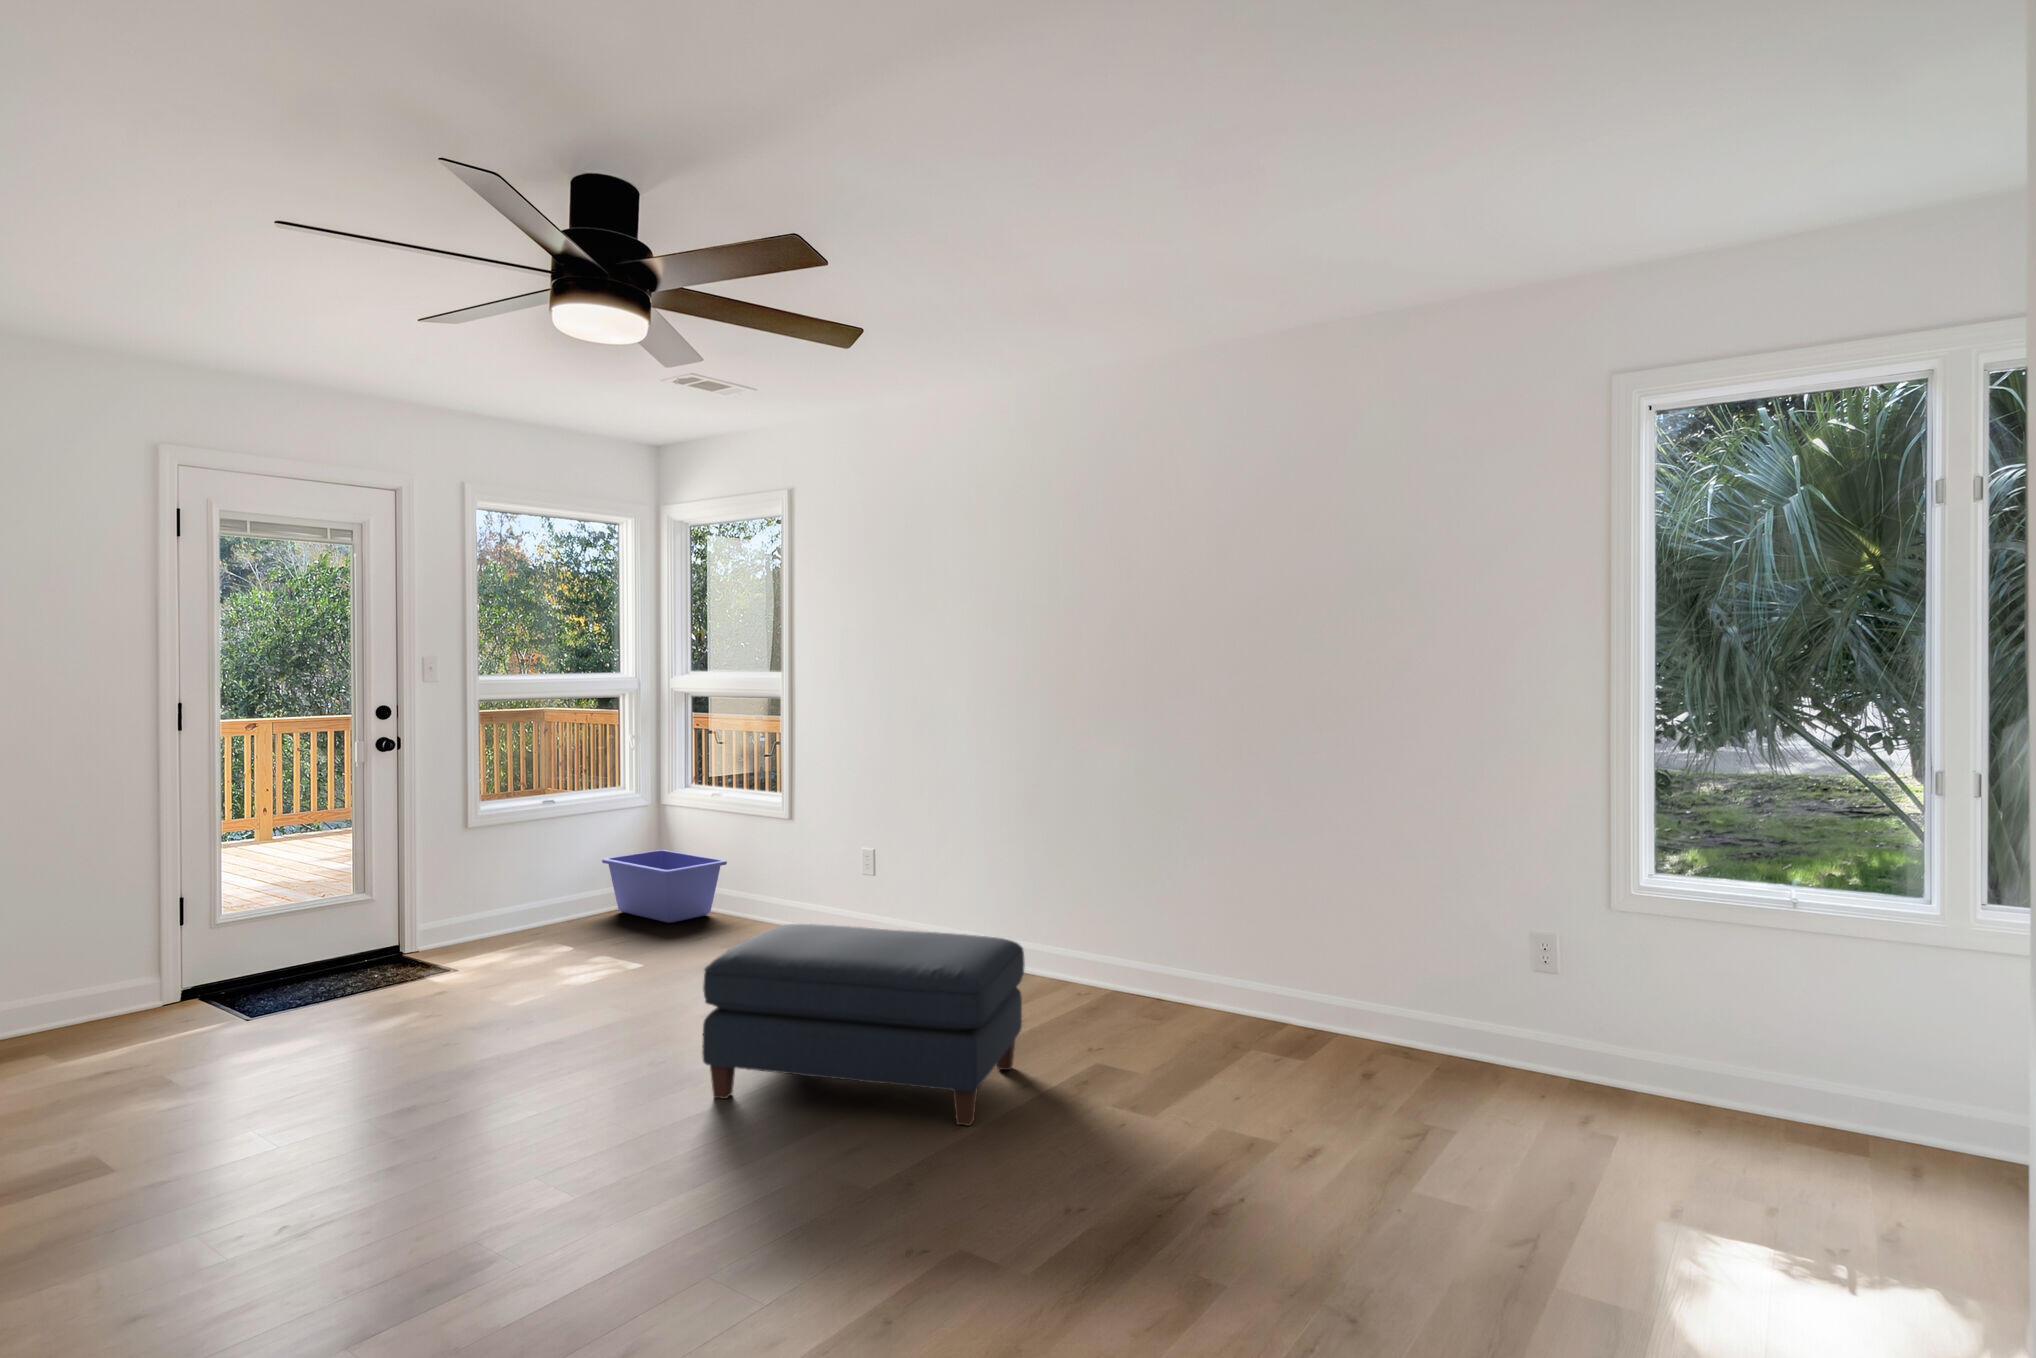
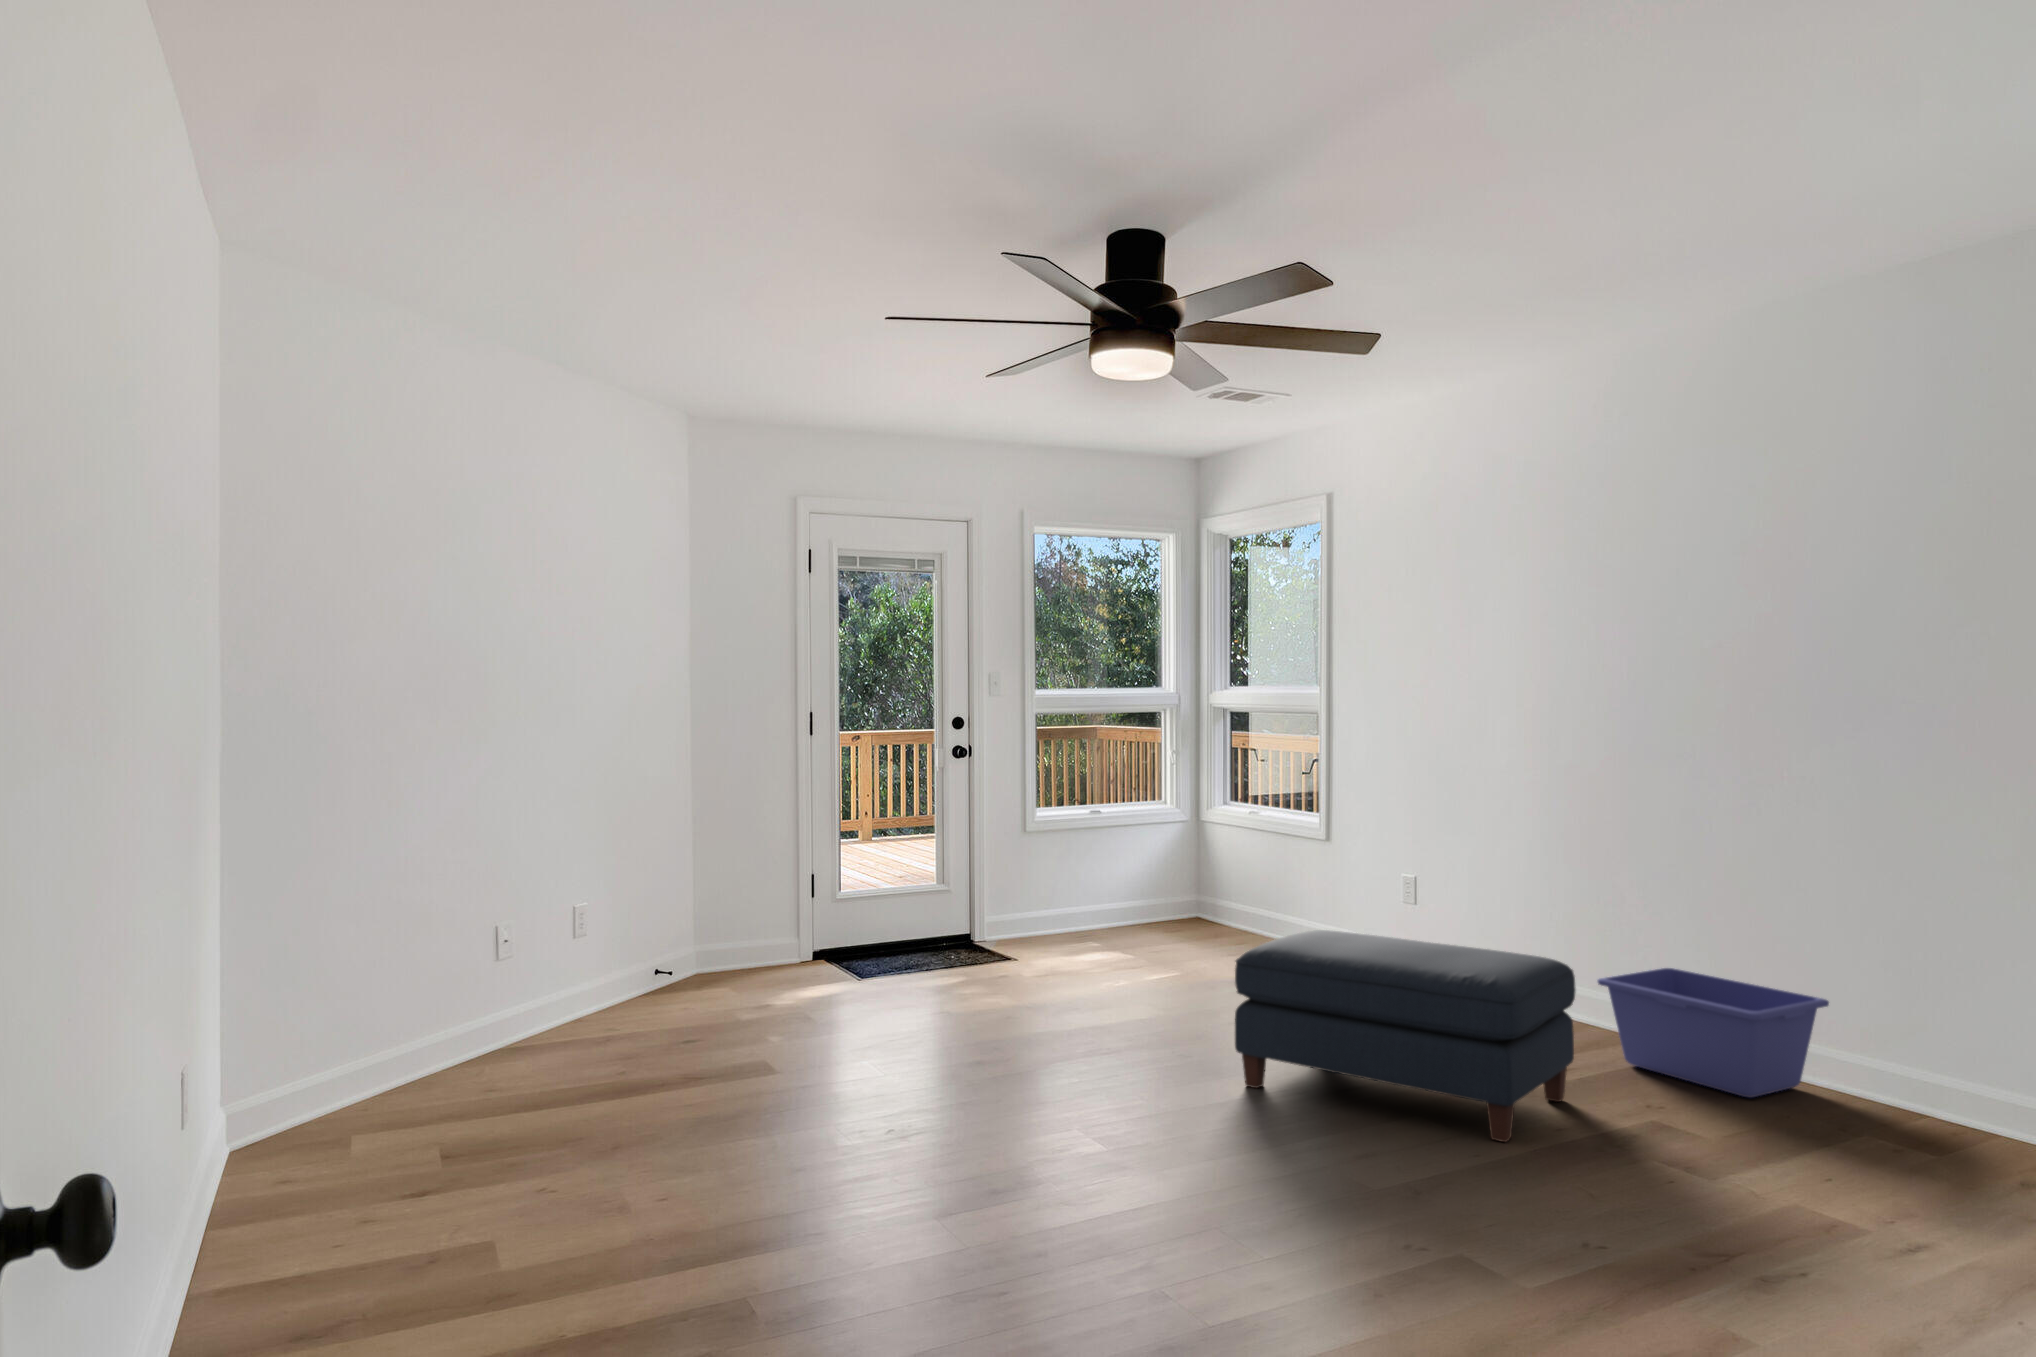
storage bin: present [602,850,727,923] -> present [1598,968,1829,1098]

